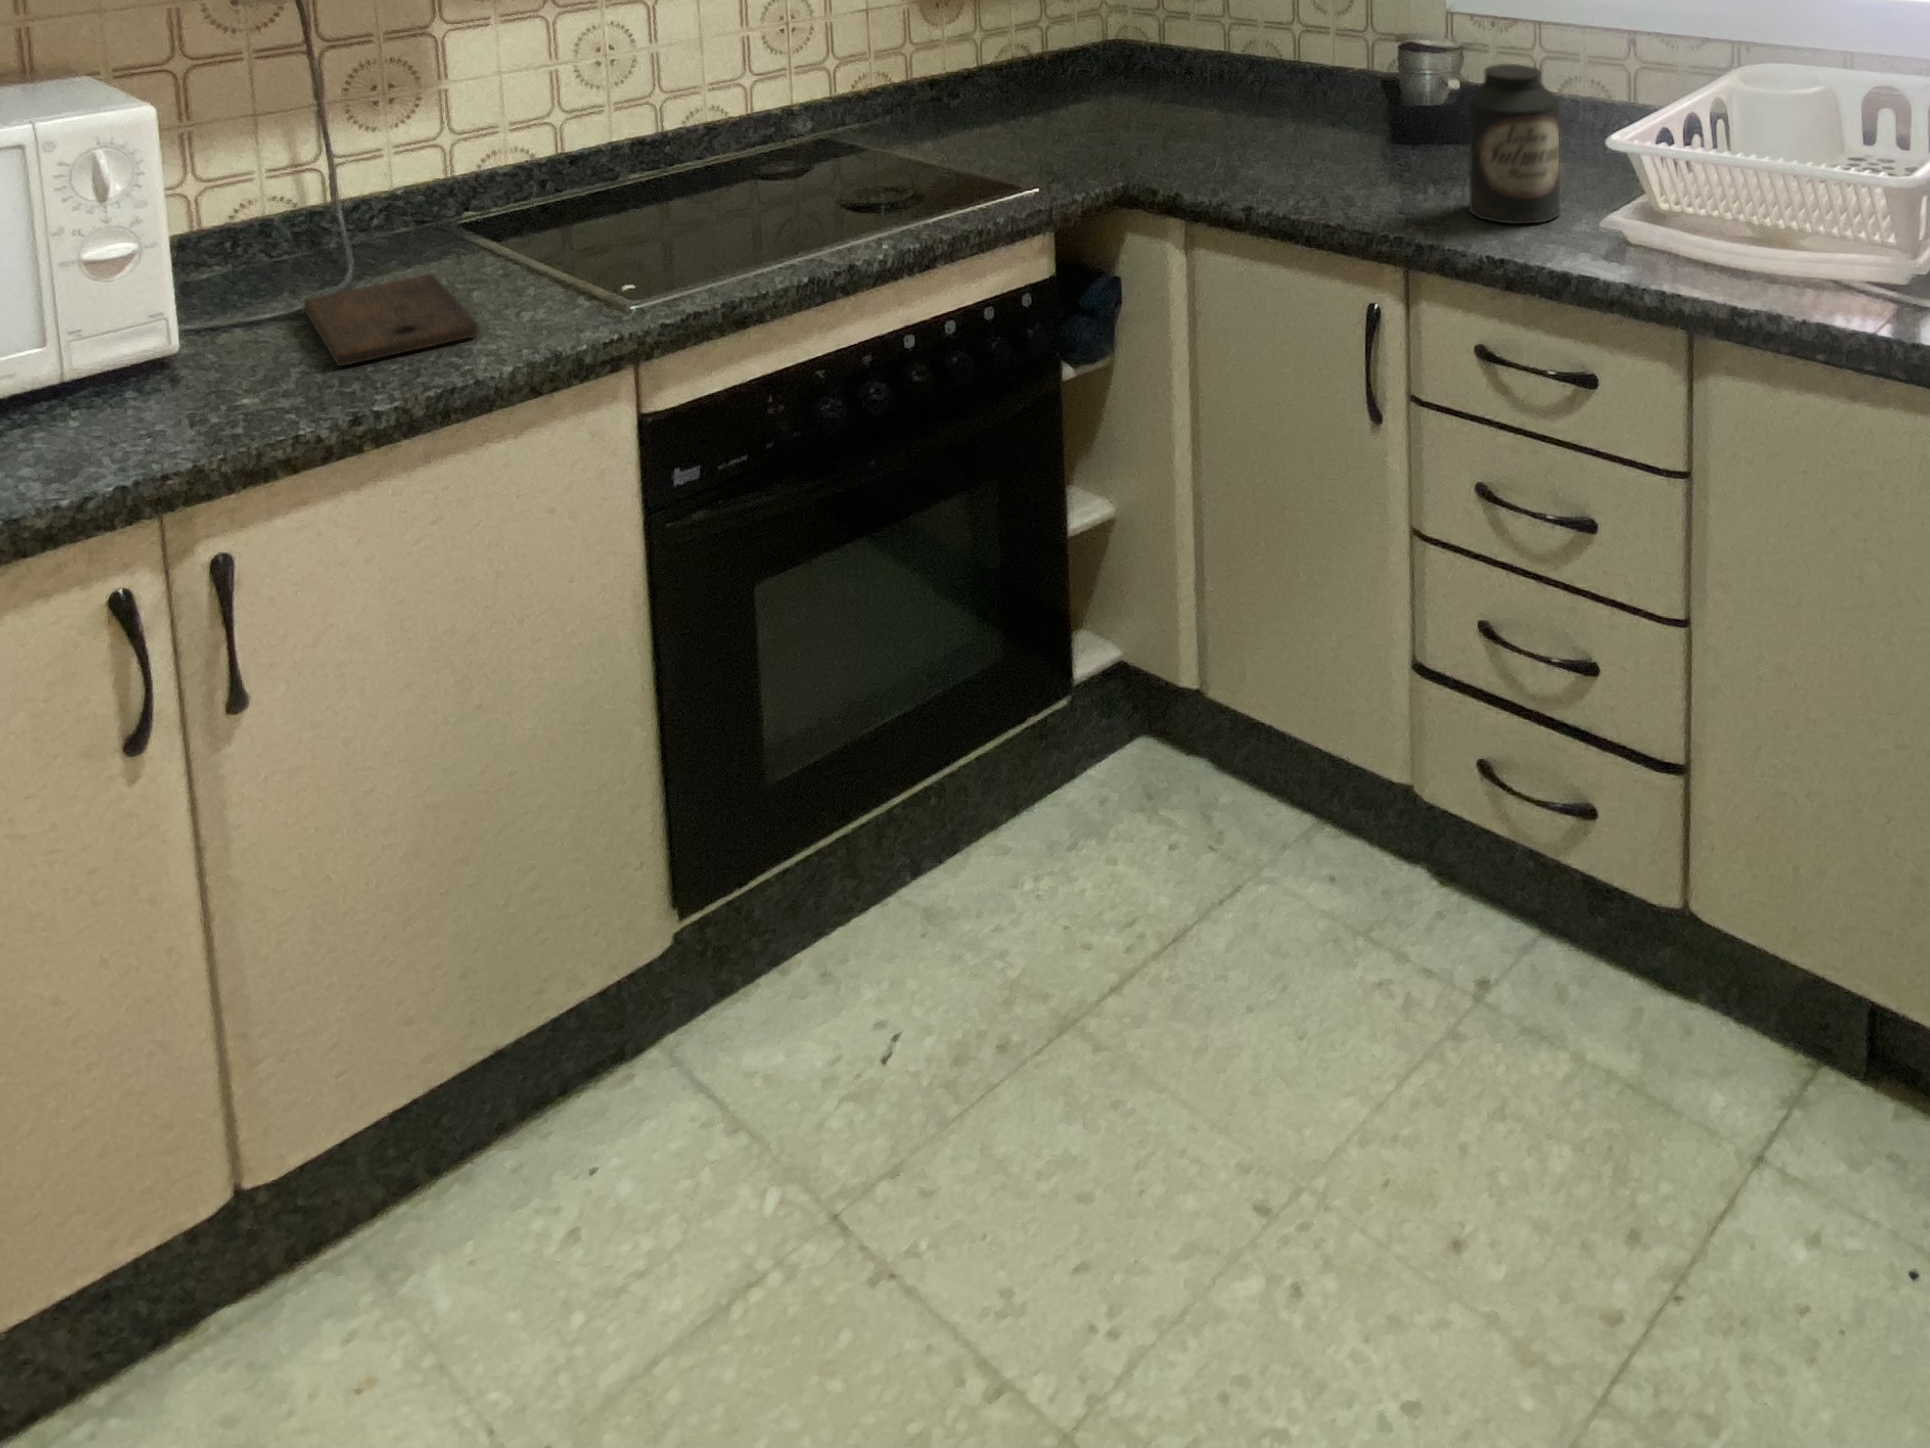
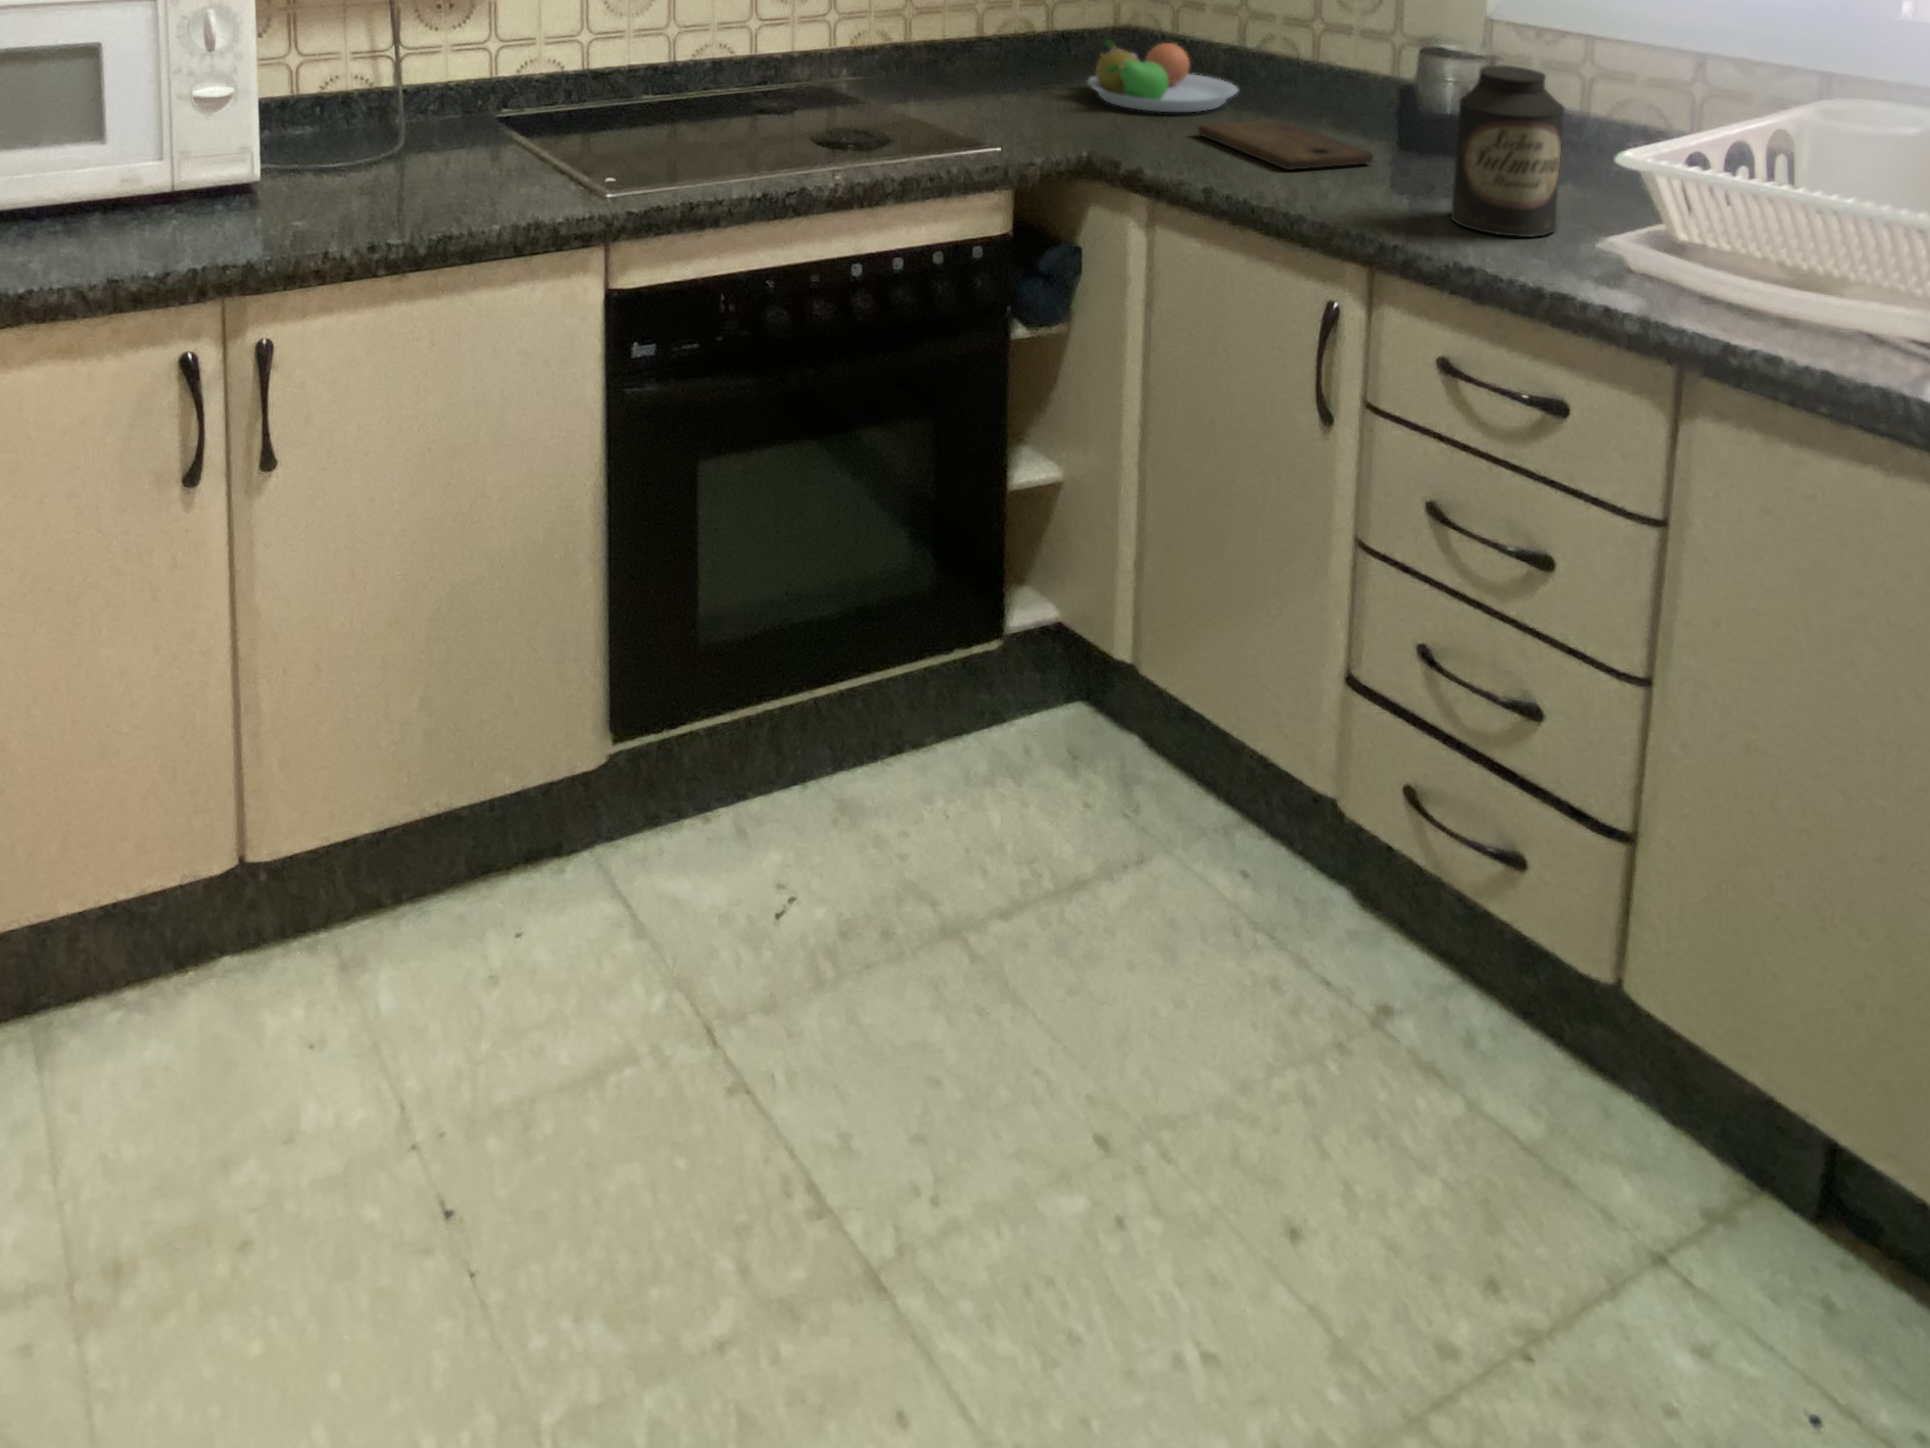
fruit bowl: none [1095,58,1240,131] -> present [1088,40,1238,112]
cutting board: present [304,274,478,366] -> present [1198,120,1373,170]

